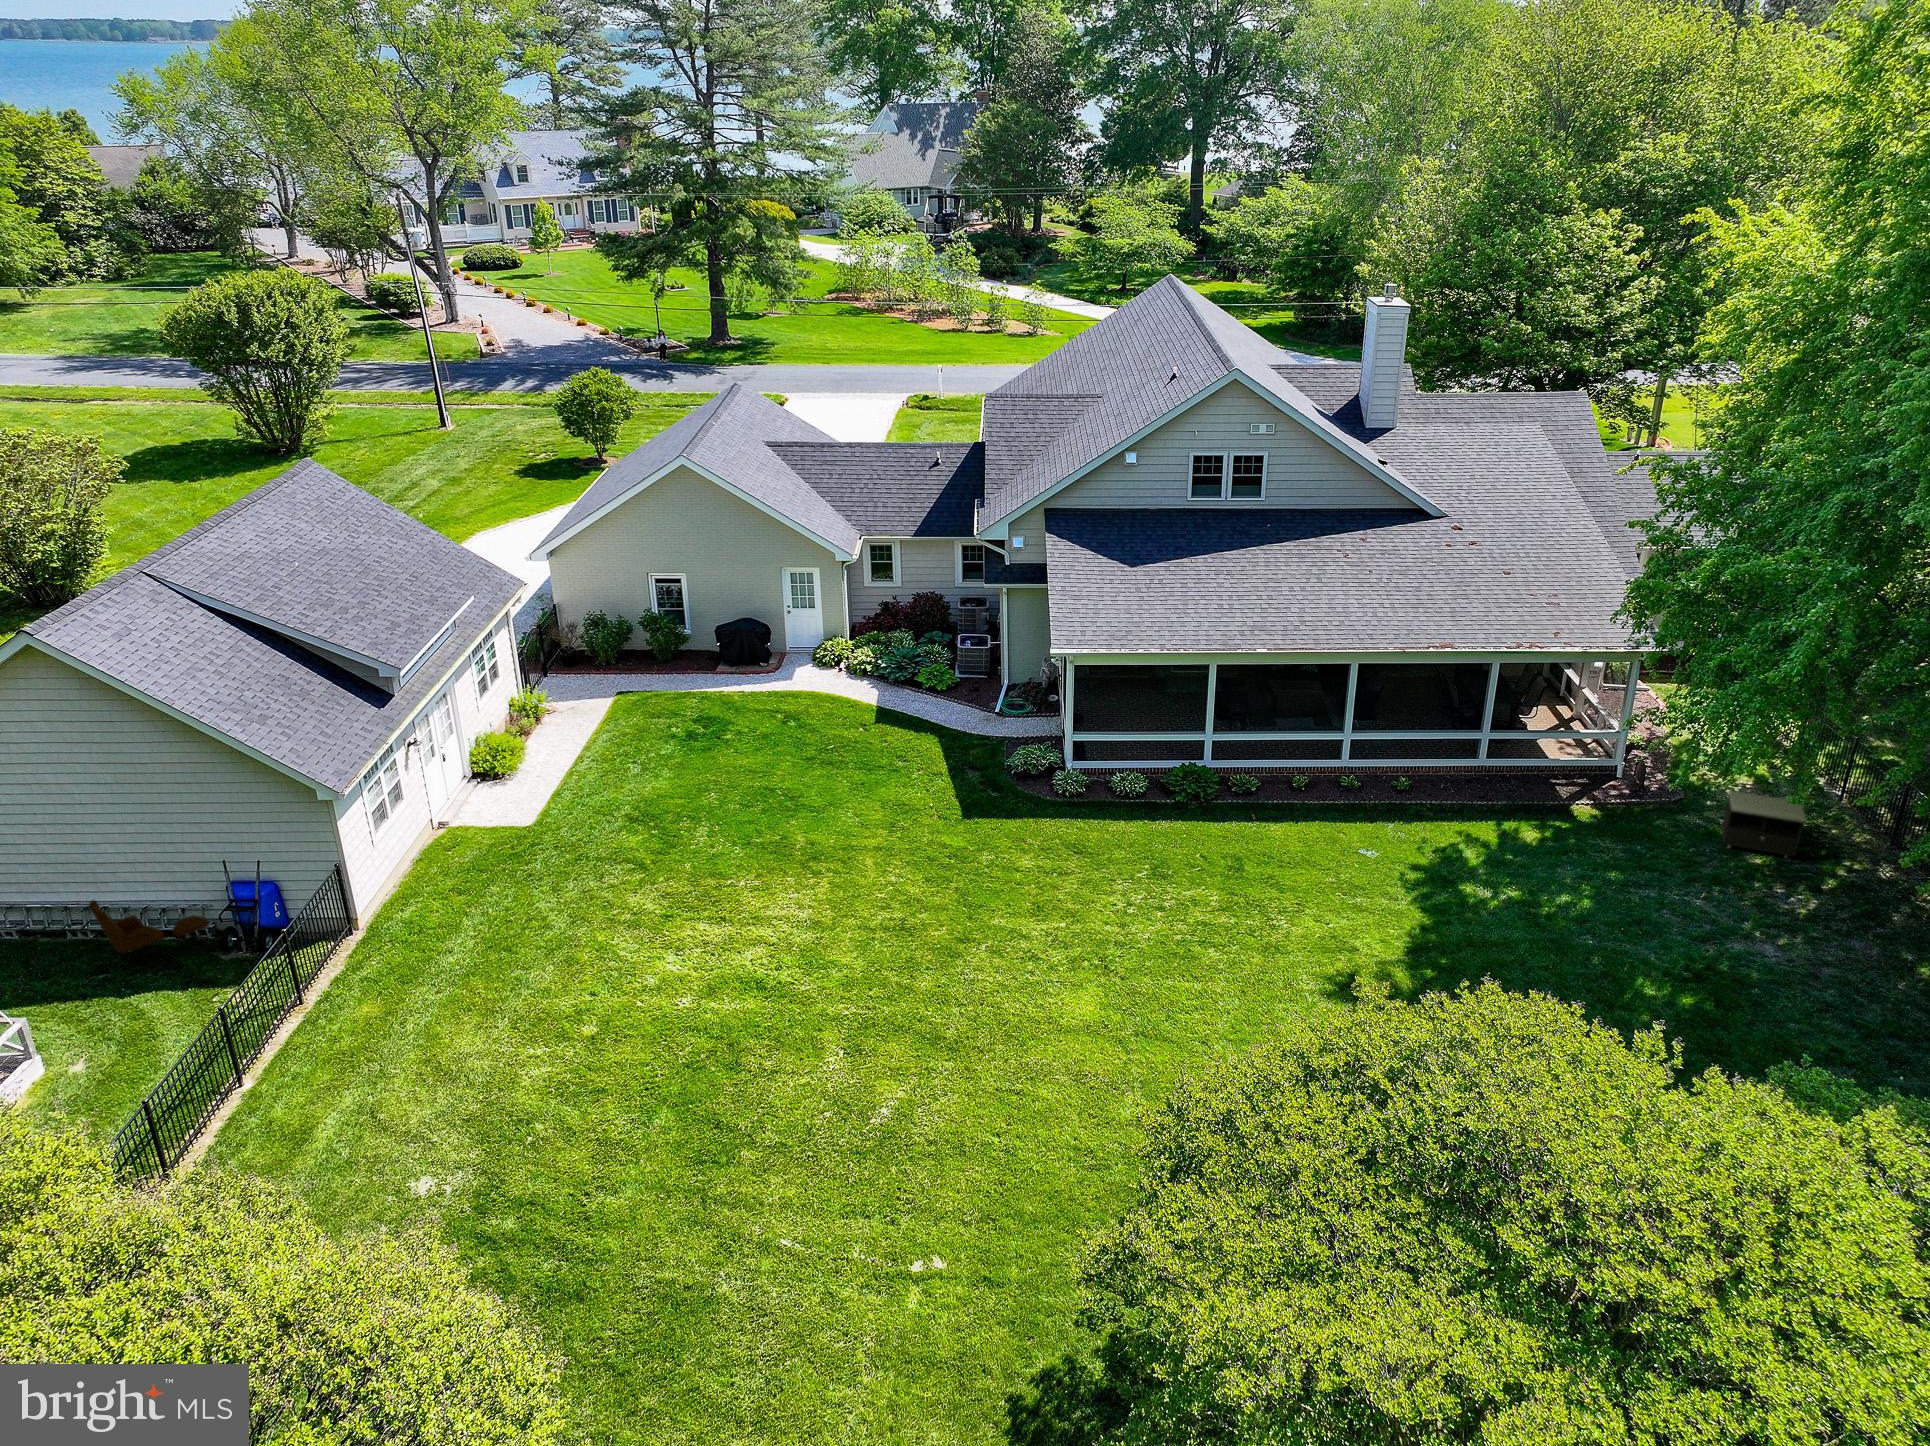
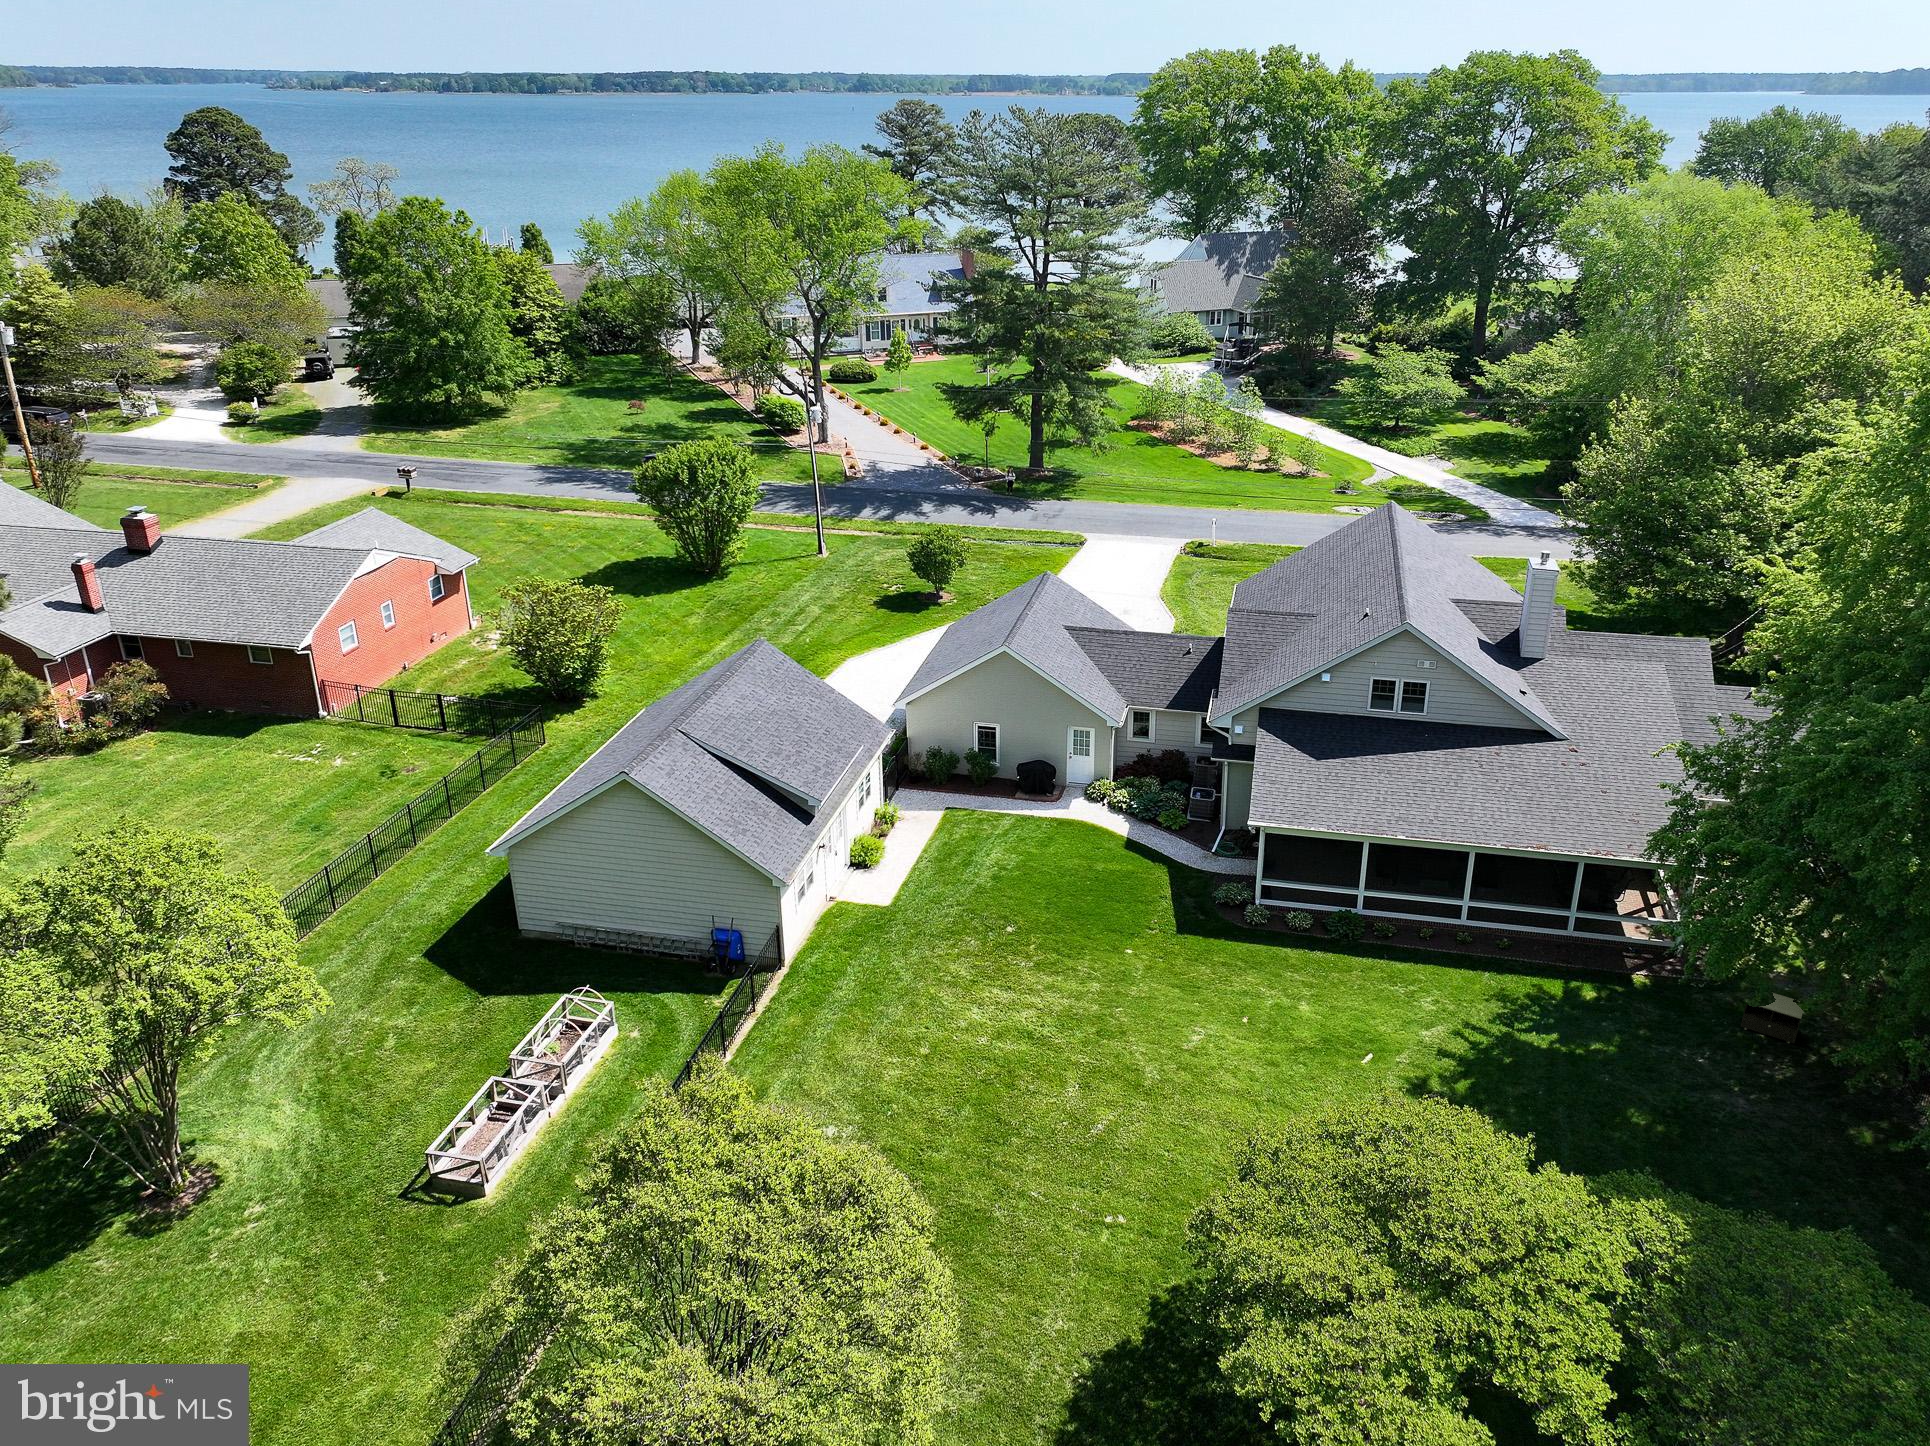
lounge chair: present [89,900,209,966] -> none [641,929,701,974]

